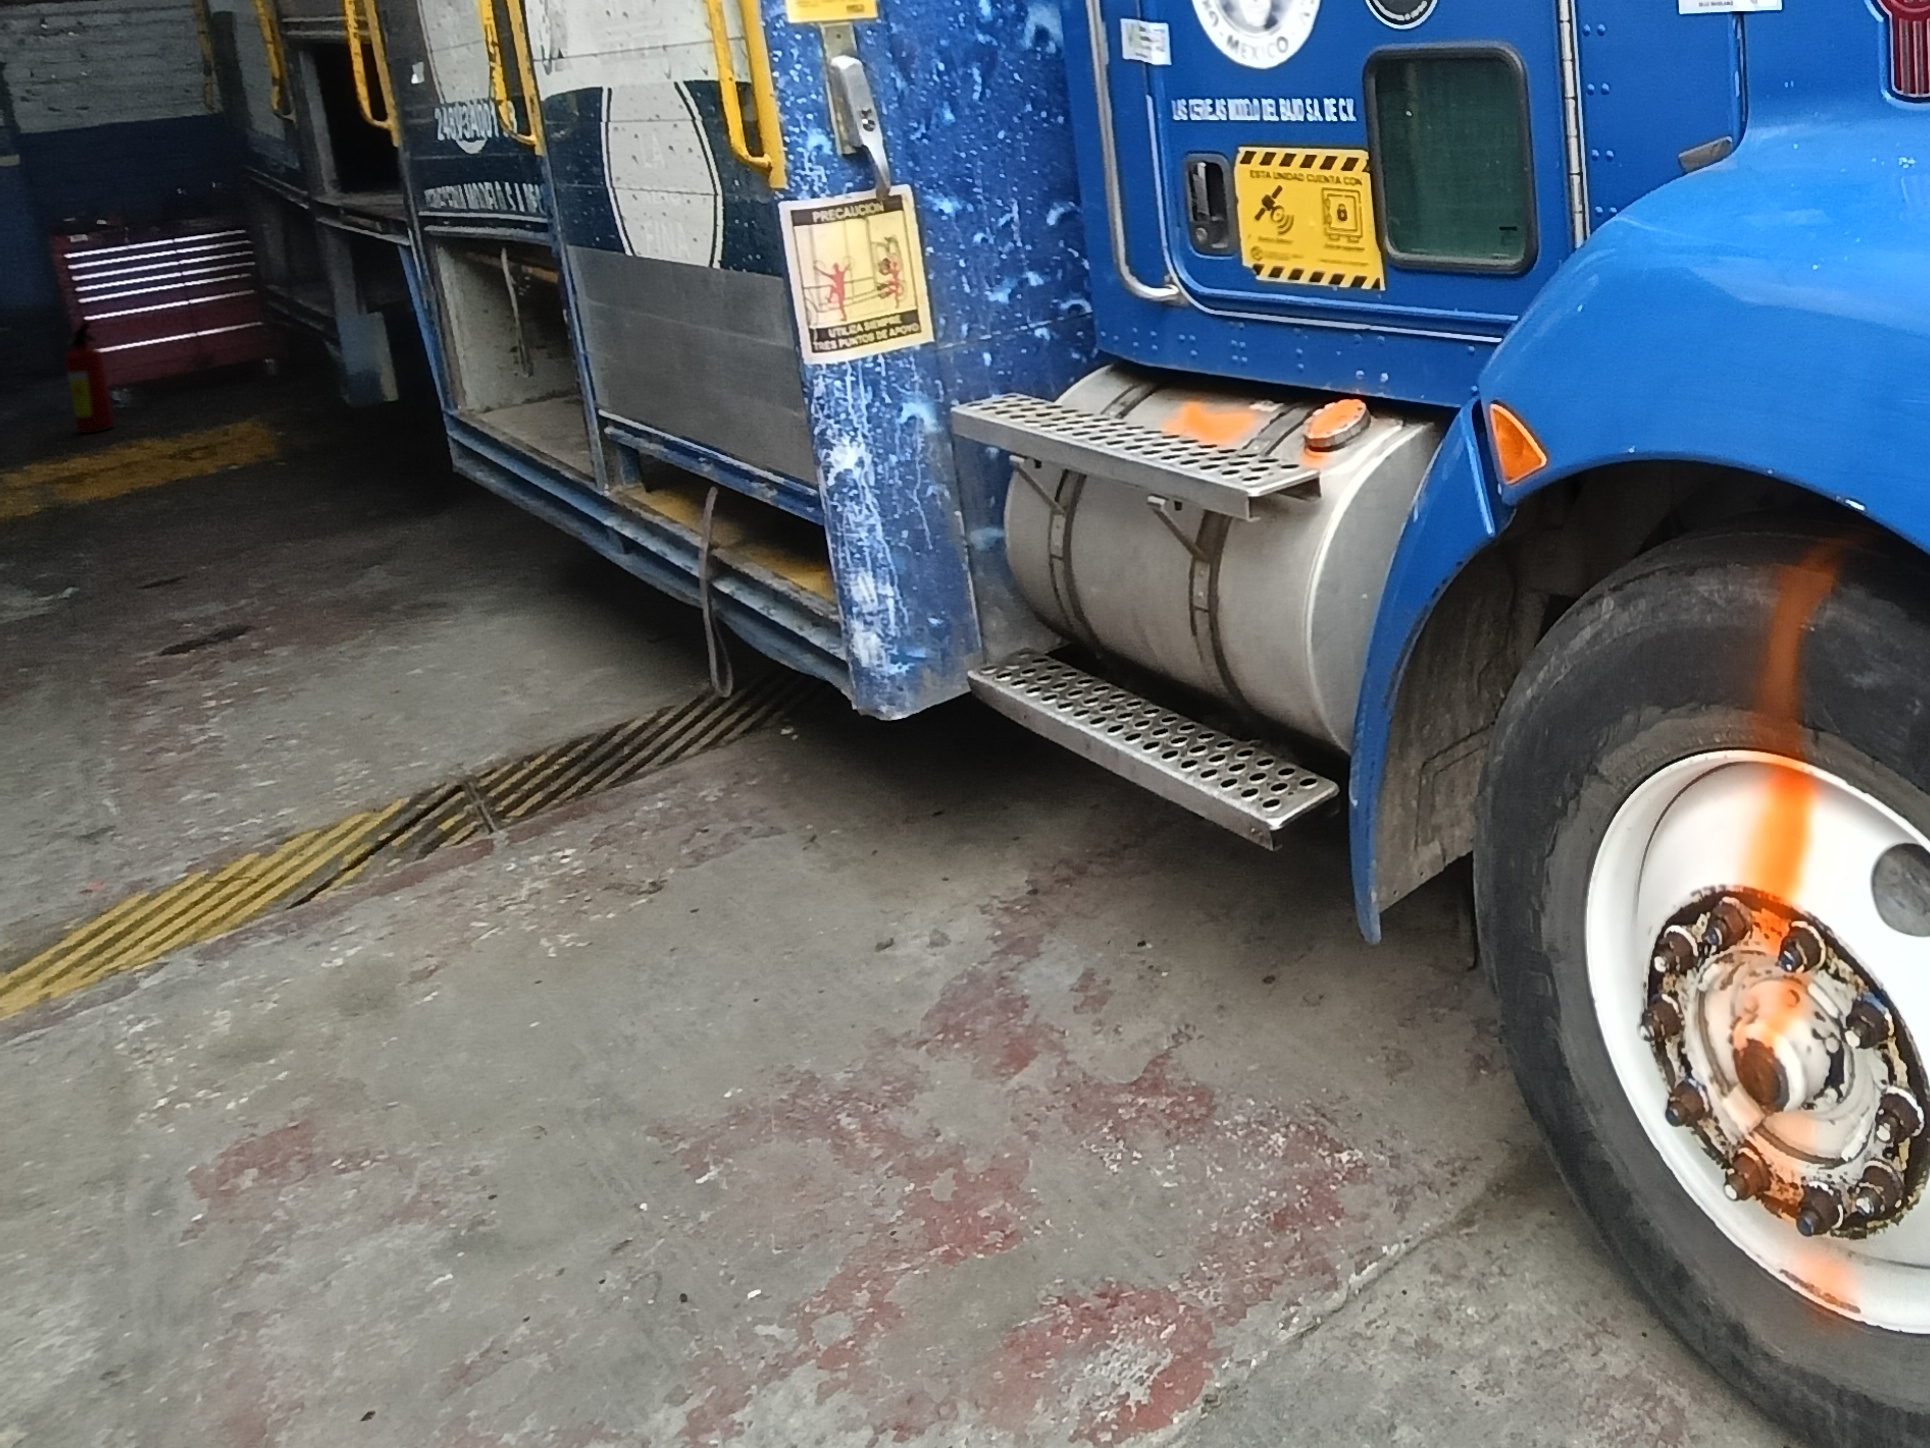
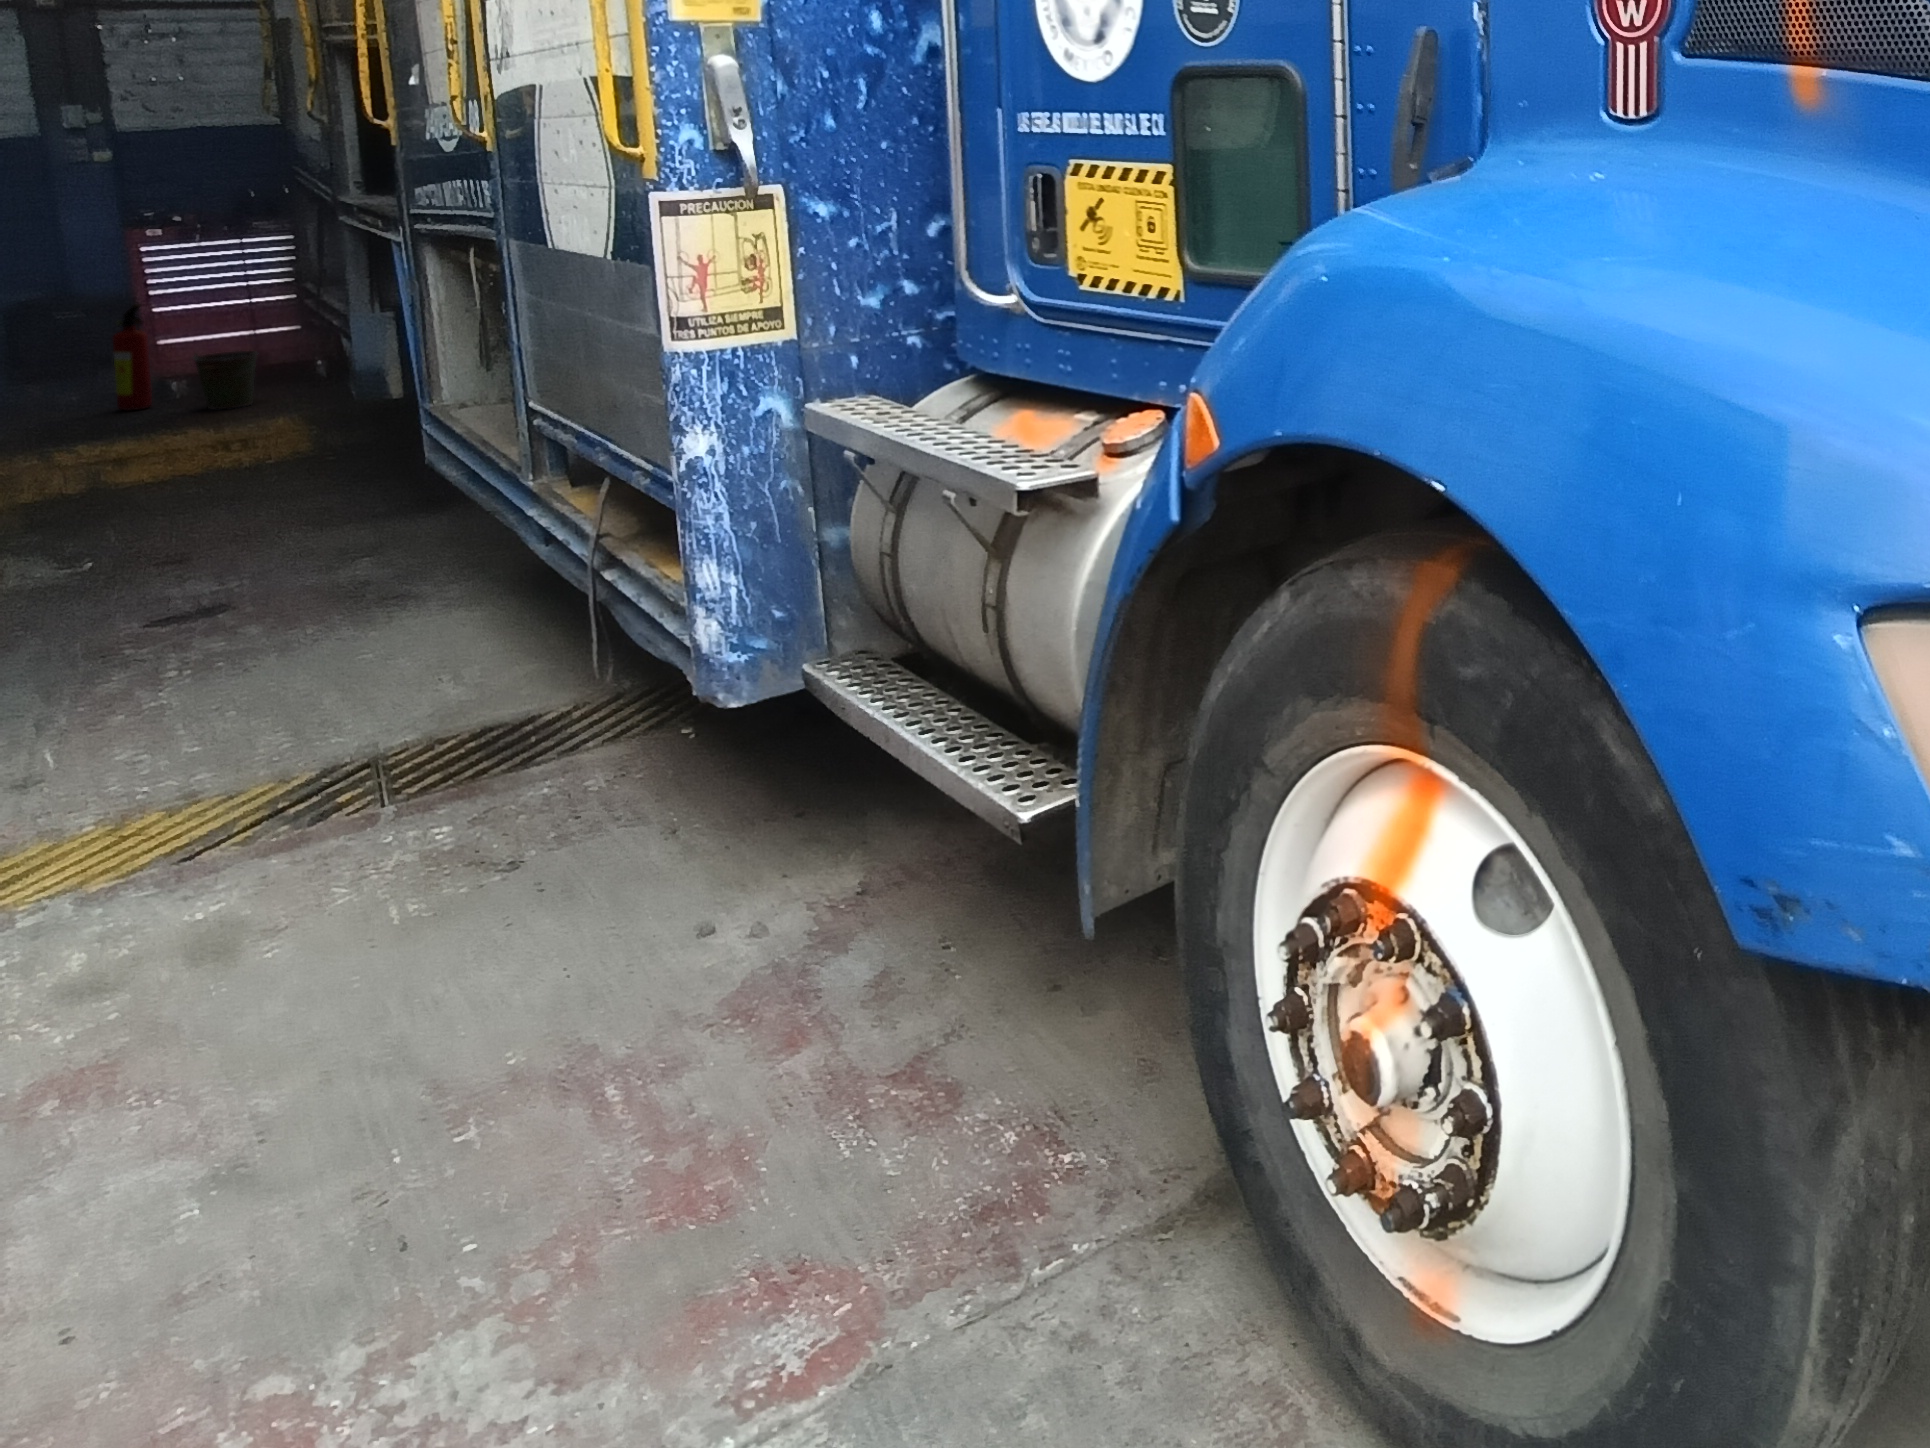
bucket: none [151,362,223,426] -> present [193,351,257,409]

